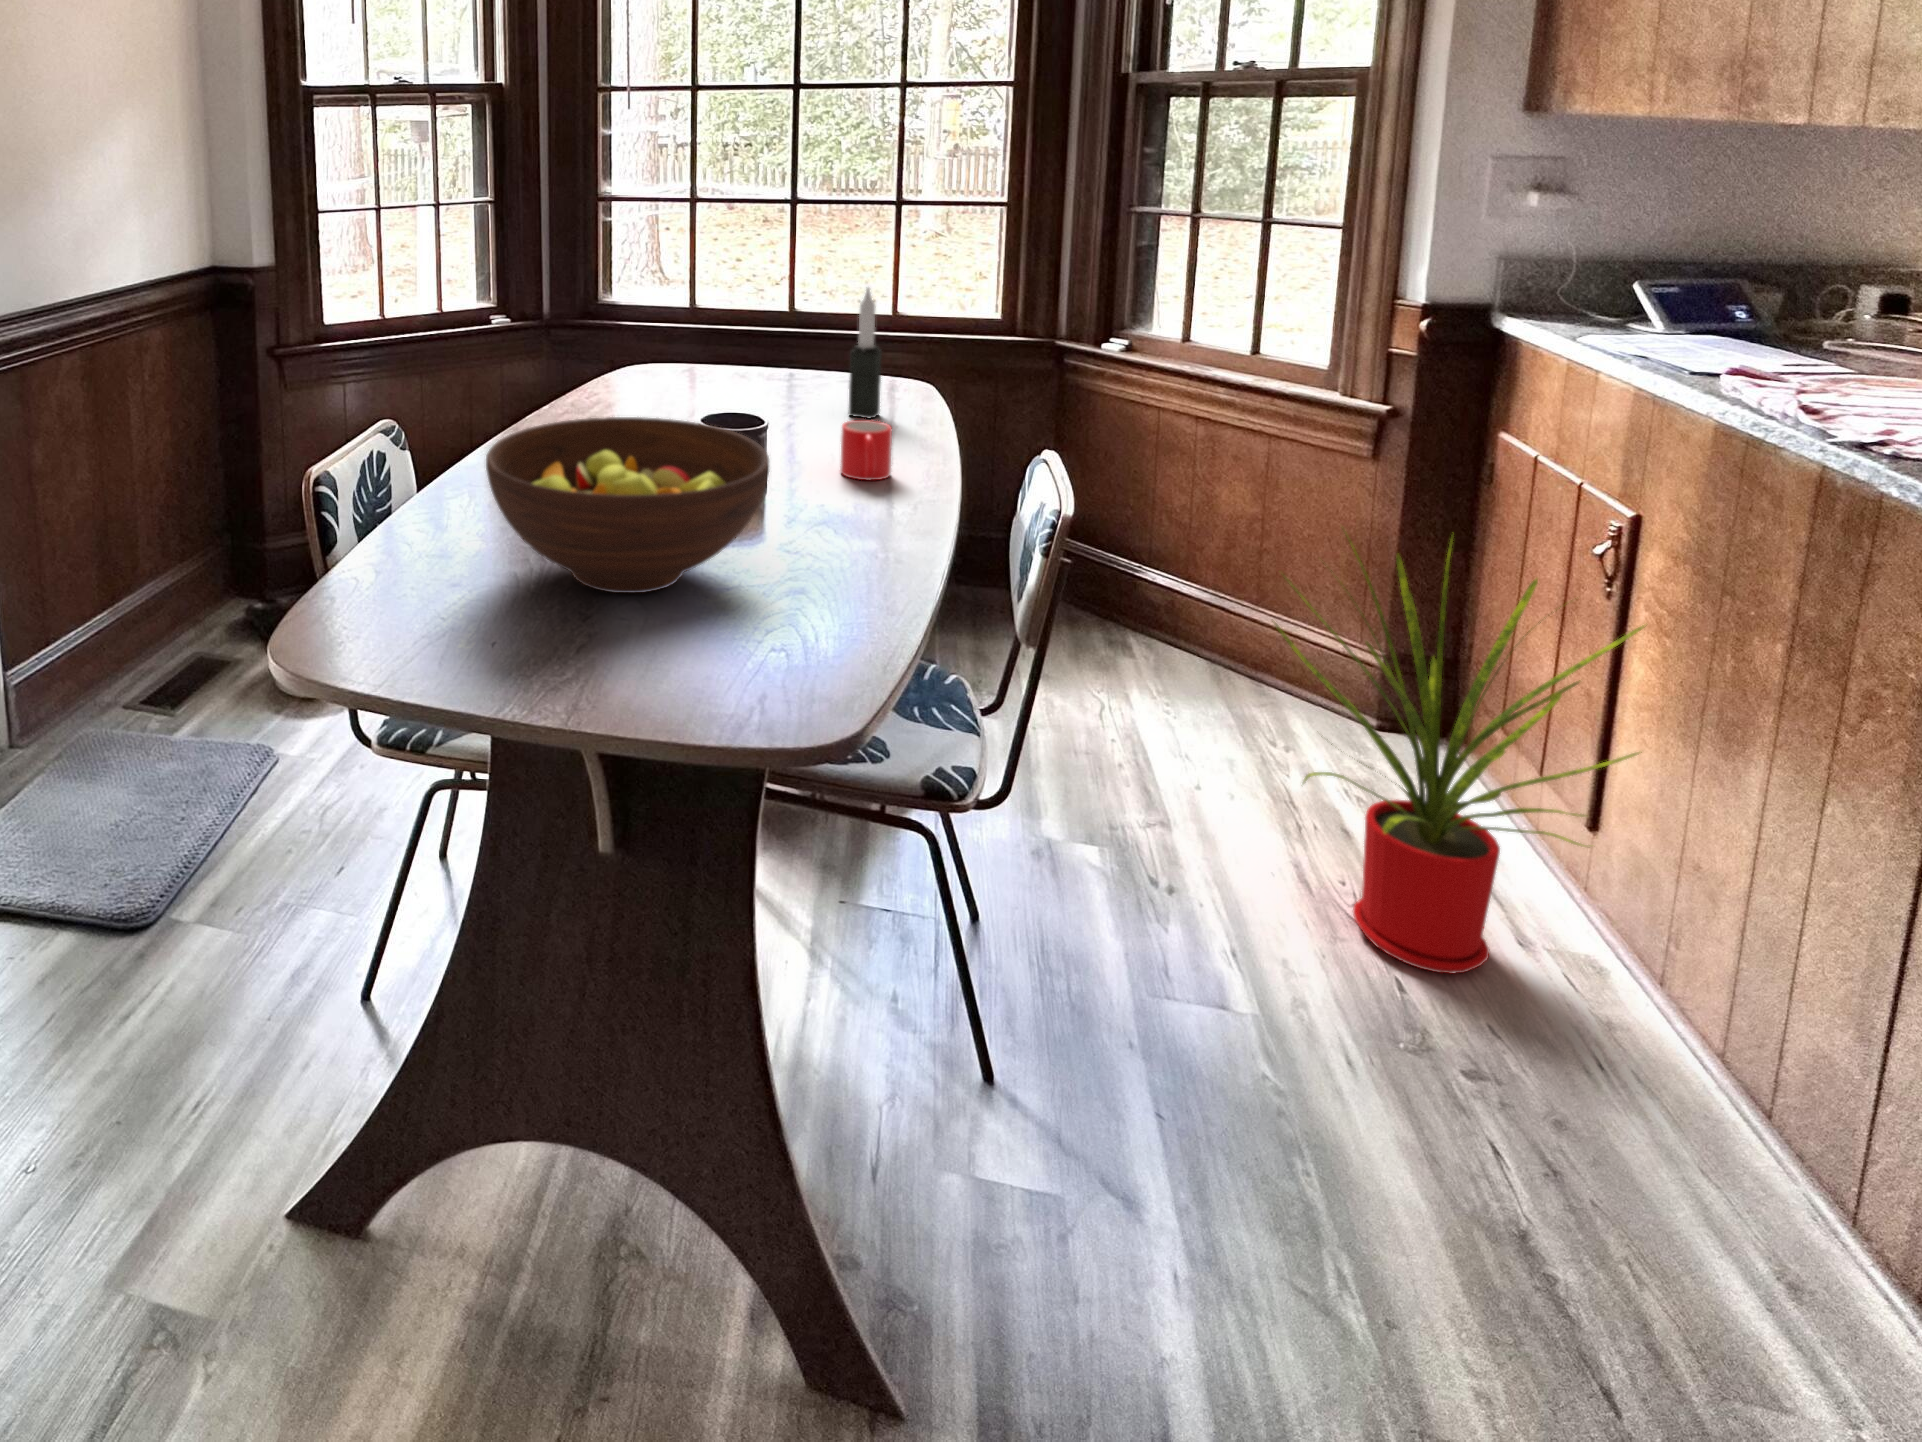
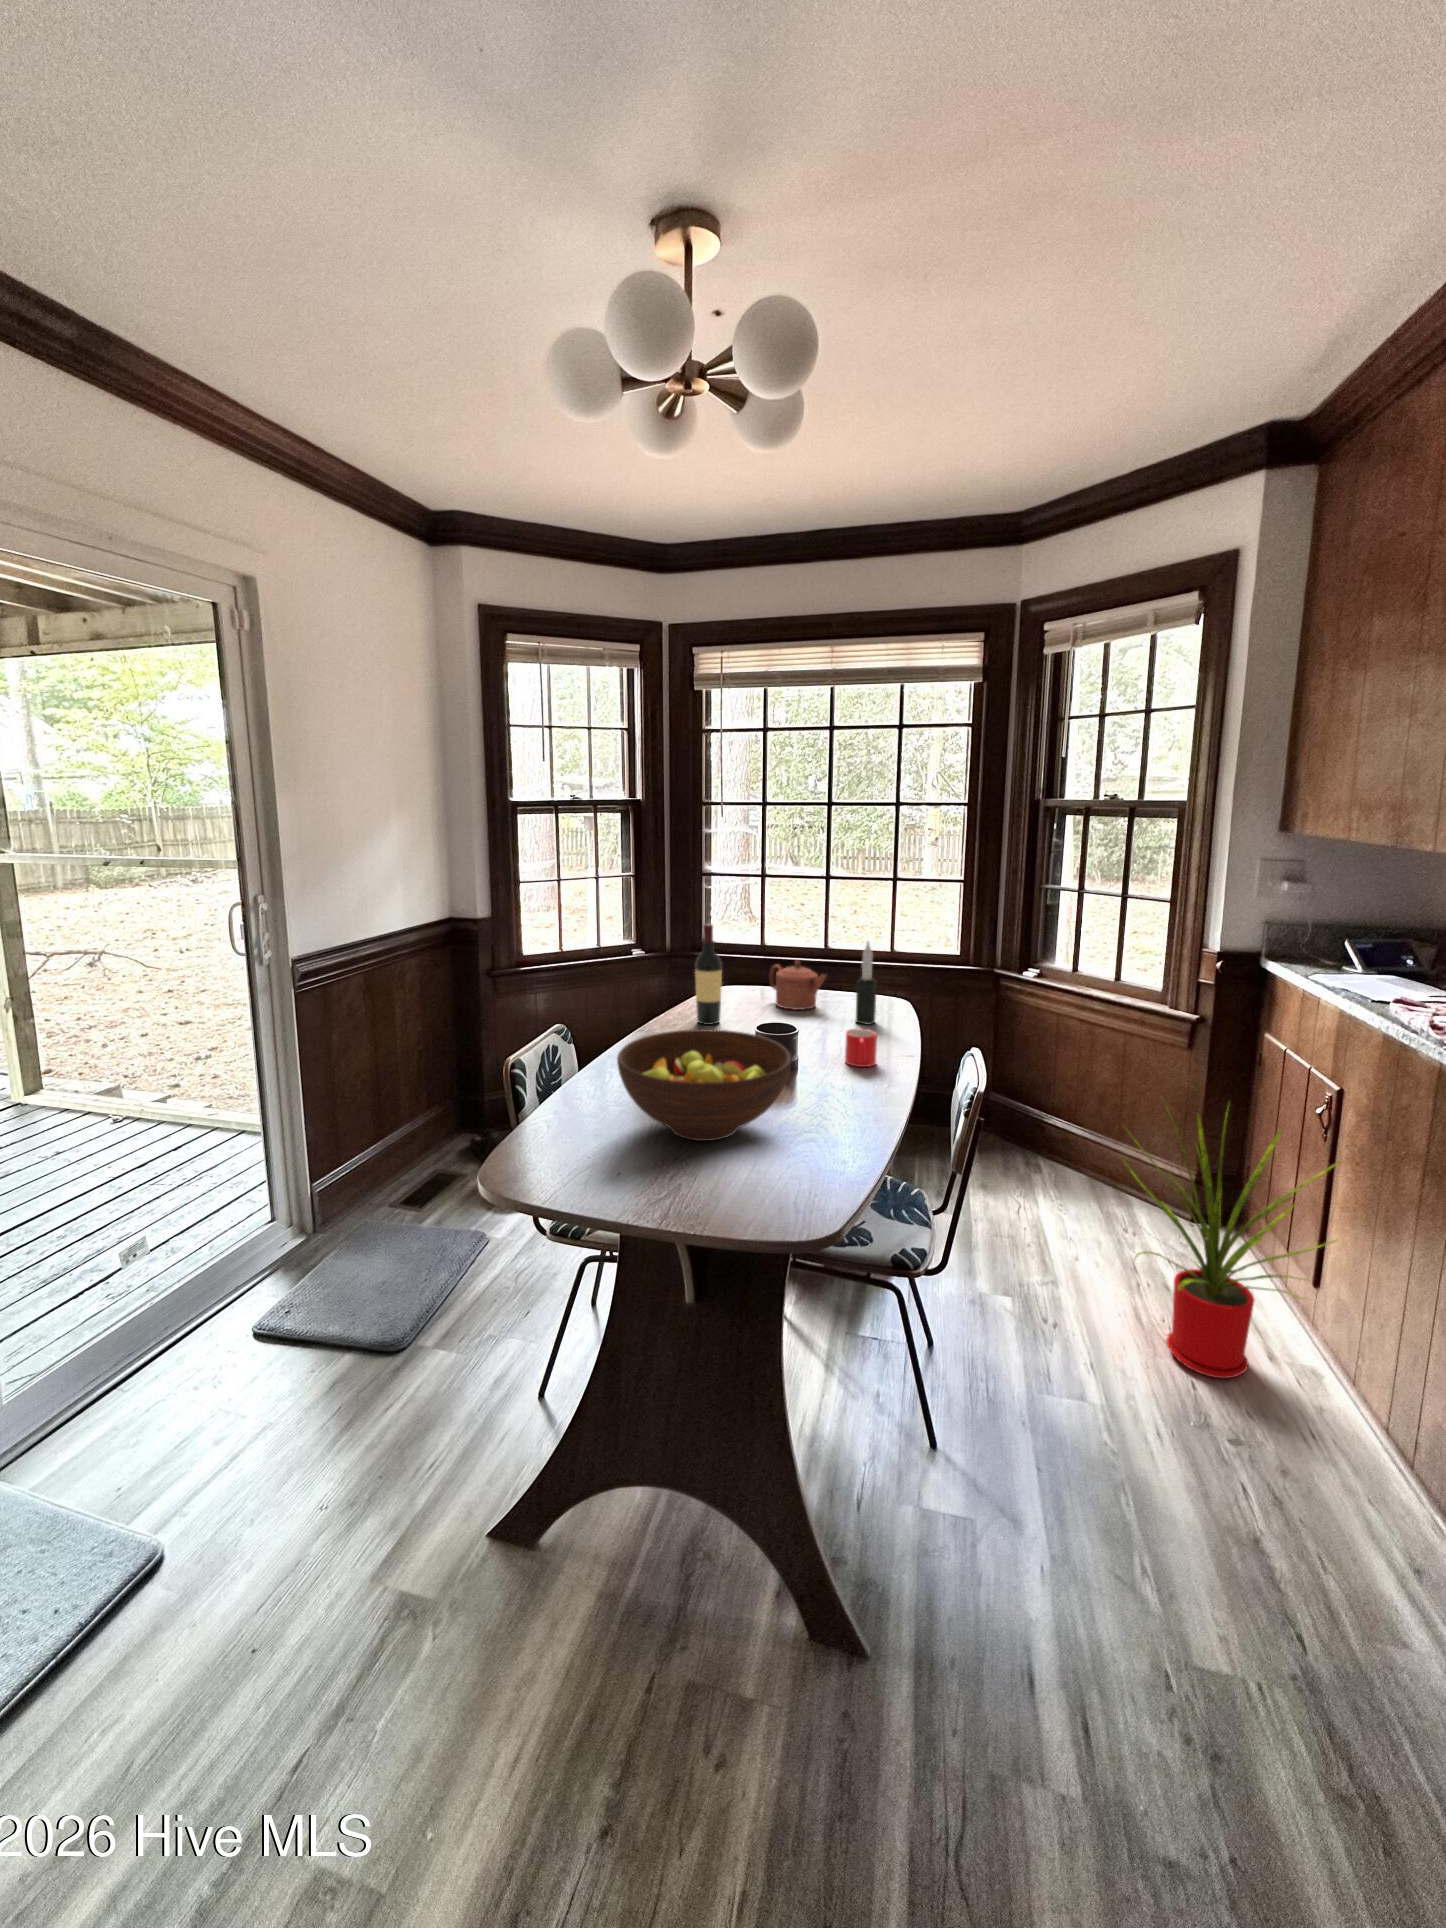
wine bottle: none [597,262,639,420] -> present [695,924,722,1025]
teapot: none [710,321,802,398] -> present [769,960,826,1010]

